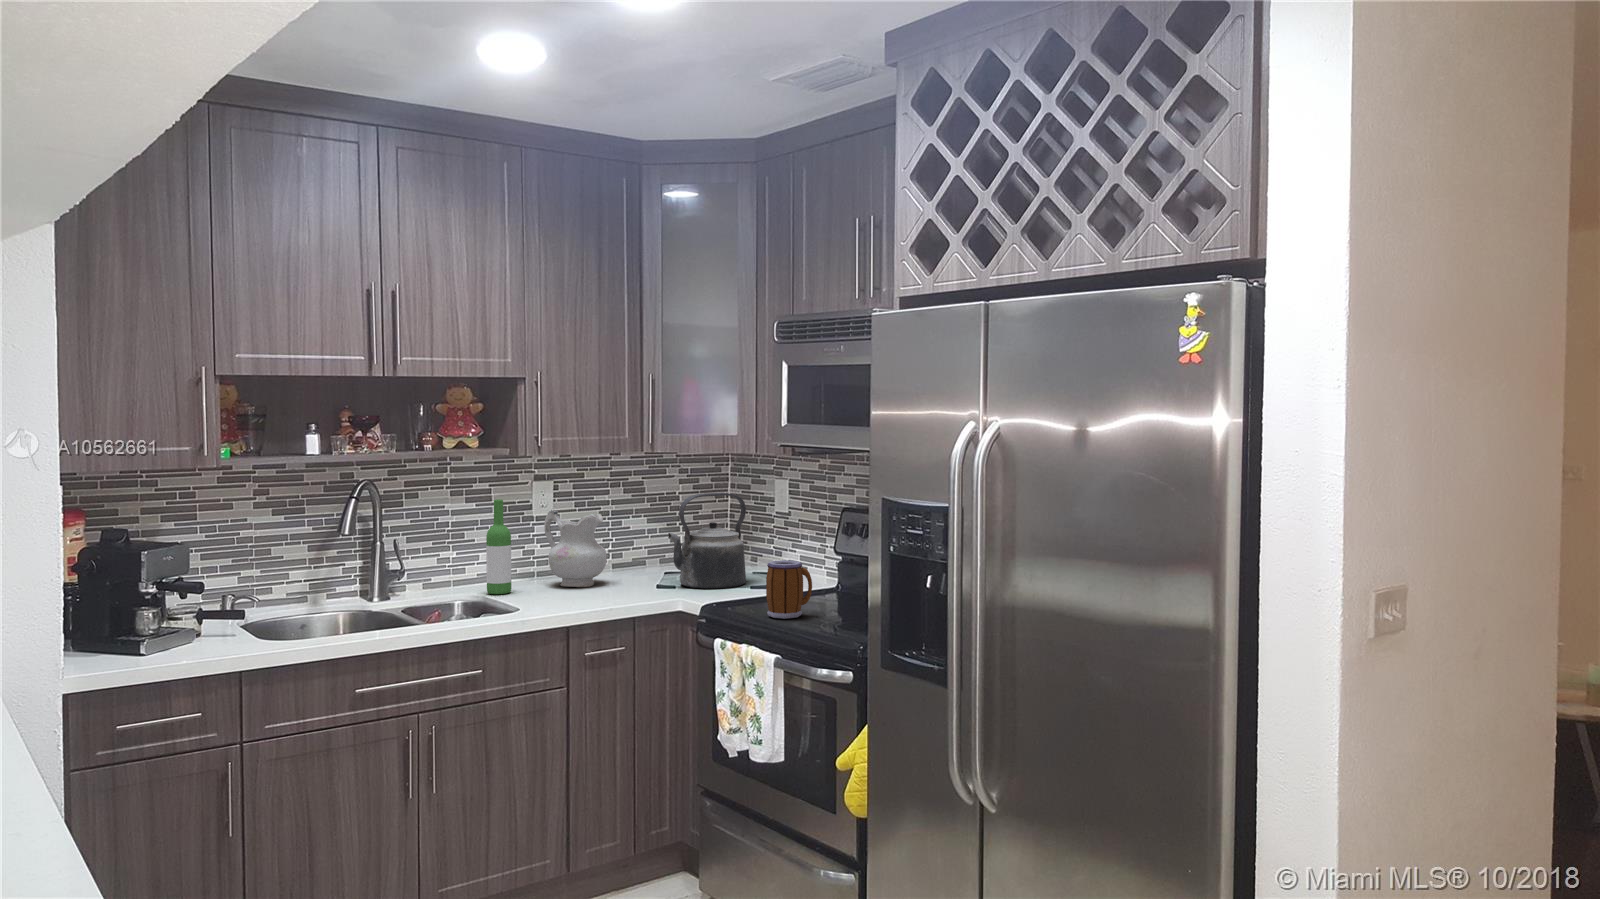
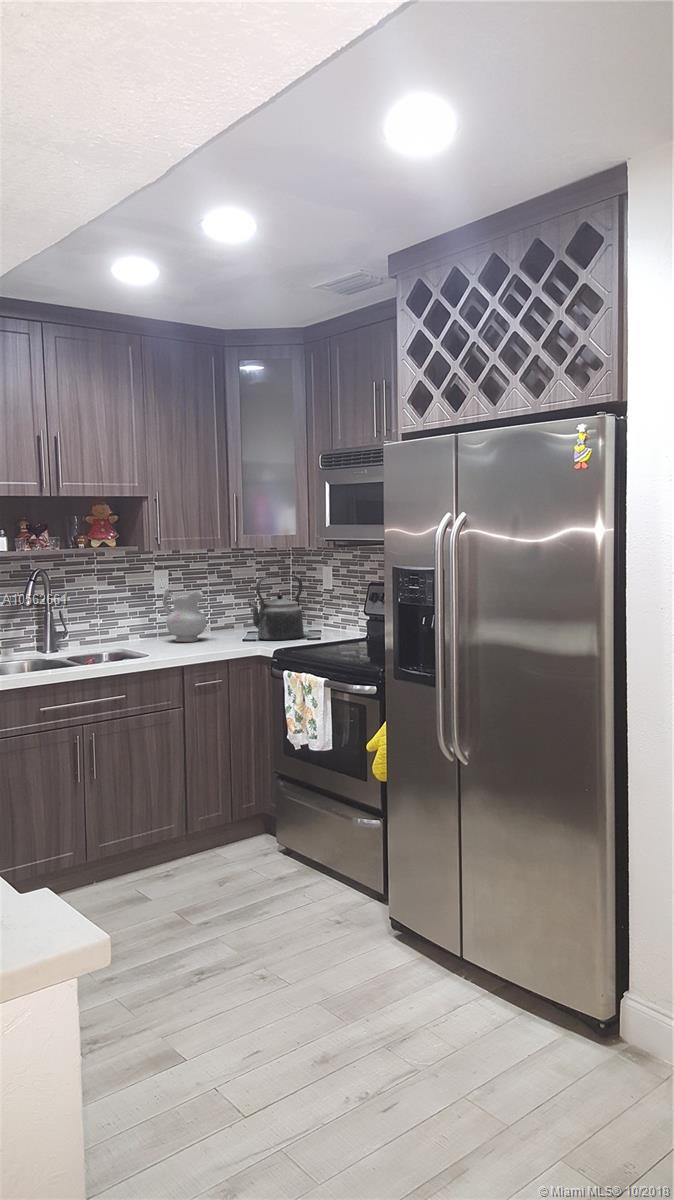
wine bottle: present [486,500,511,594] -> none [124,582,142,647]
mug: present [766,560,812,619] -> none [317,616,348,655]

